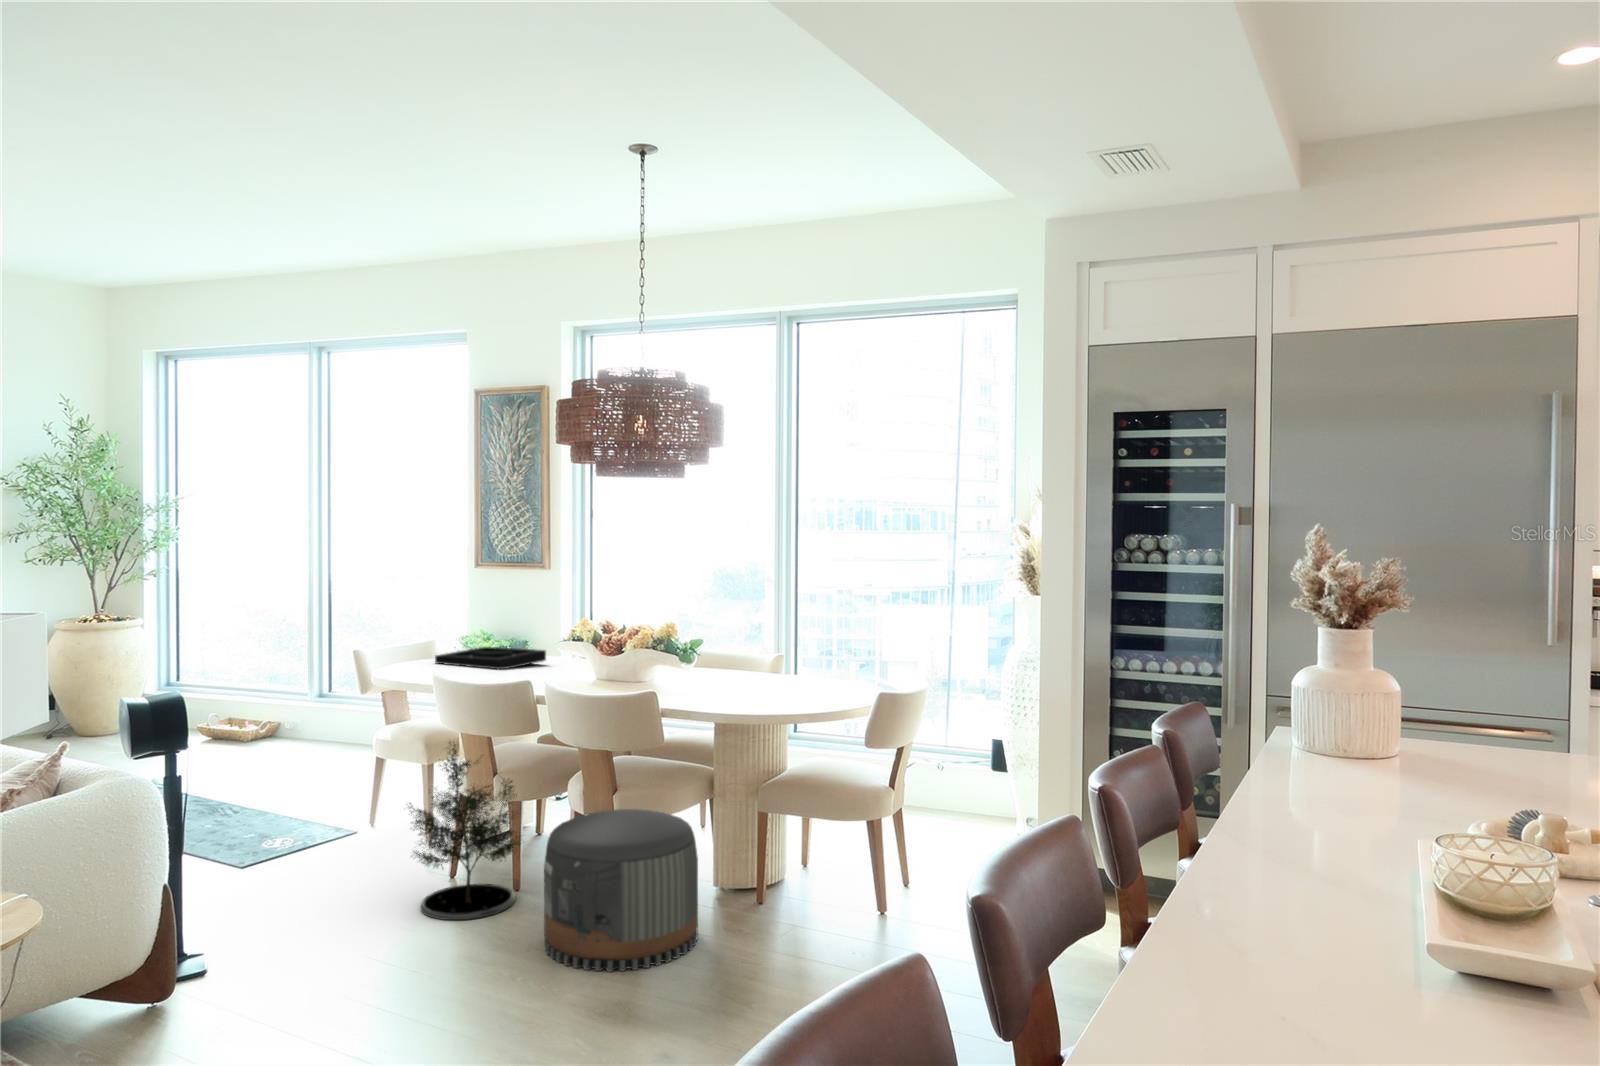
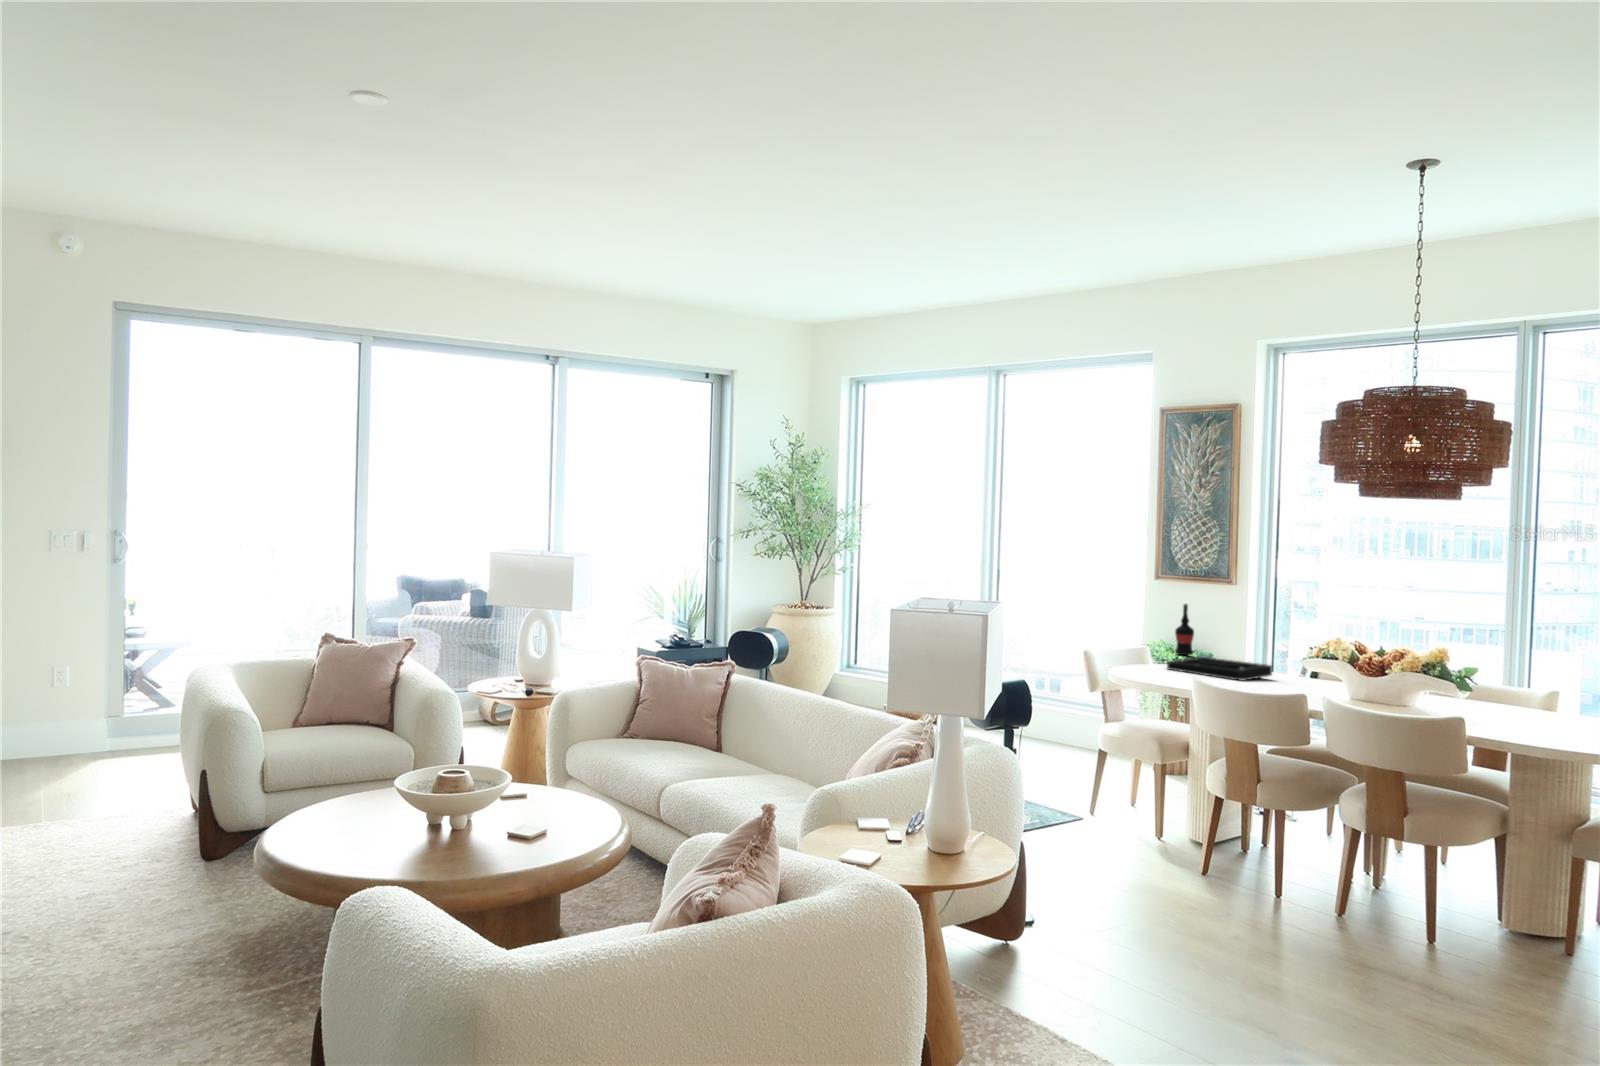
wine bottle: none [492,591,511,645] -> present [1175,604,1194,655]
potted tree: present [409,742,521,920] -> none [1200,744,1310,919]
pouf: present [544,809,698,972] -> none [1362,834,1543,1002]

